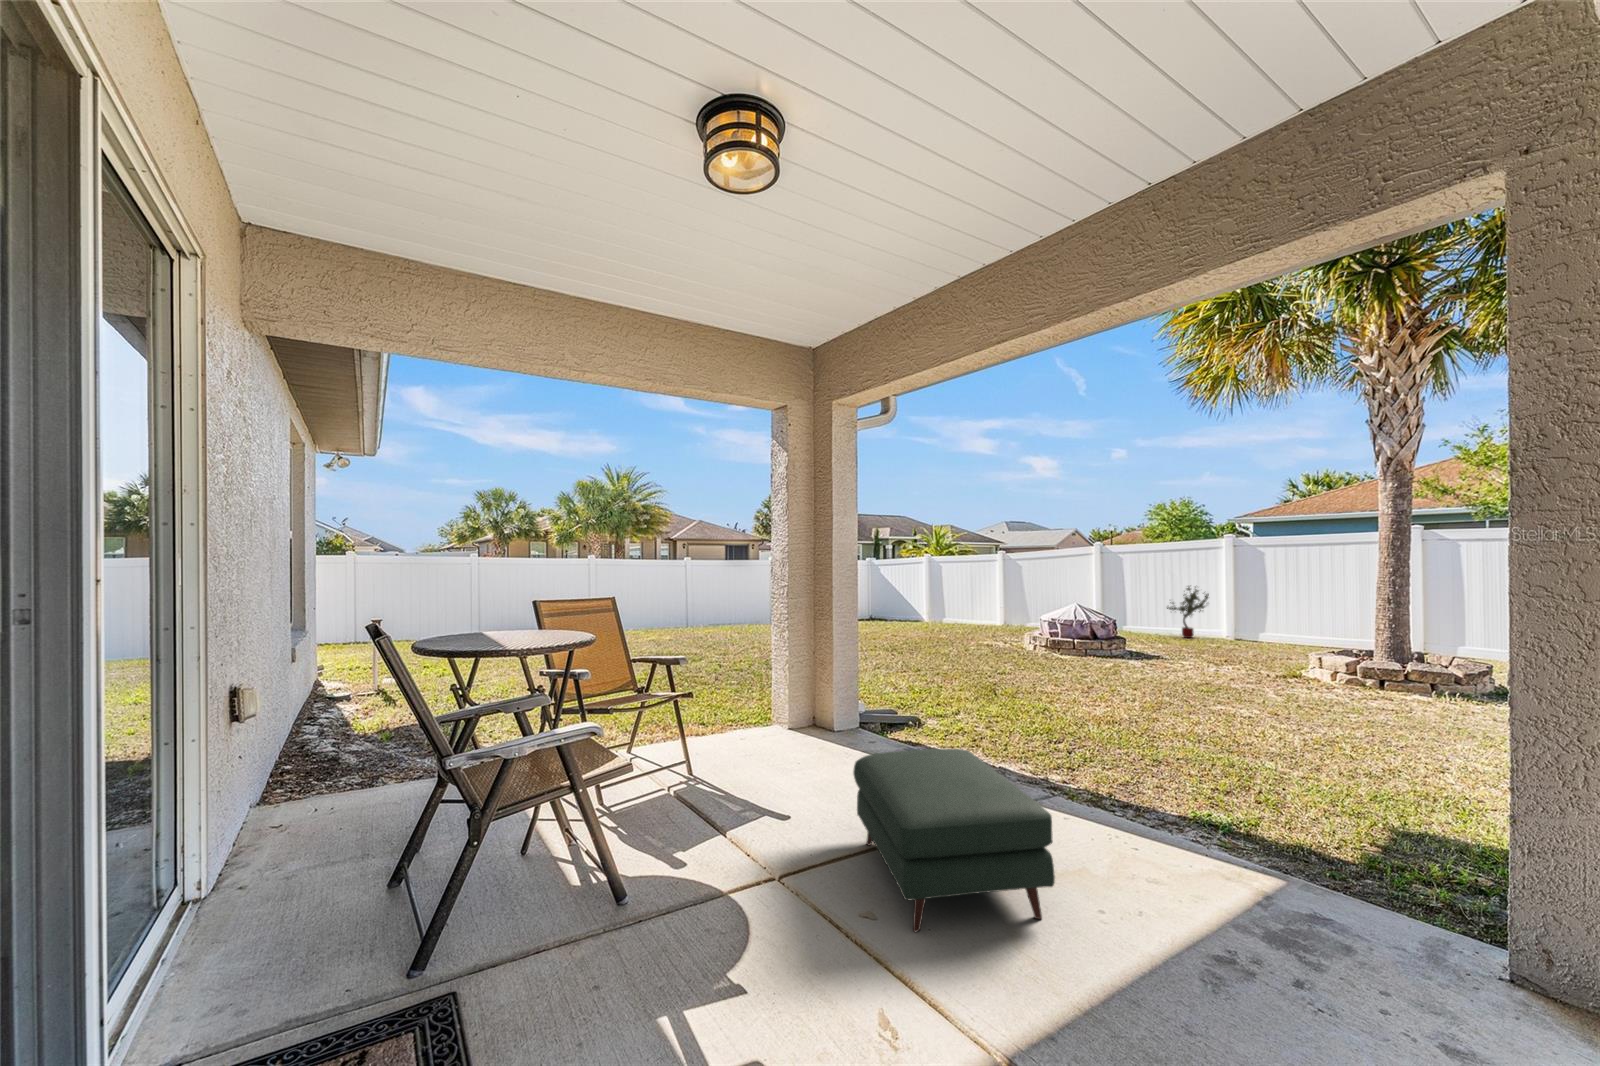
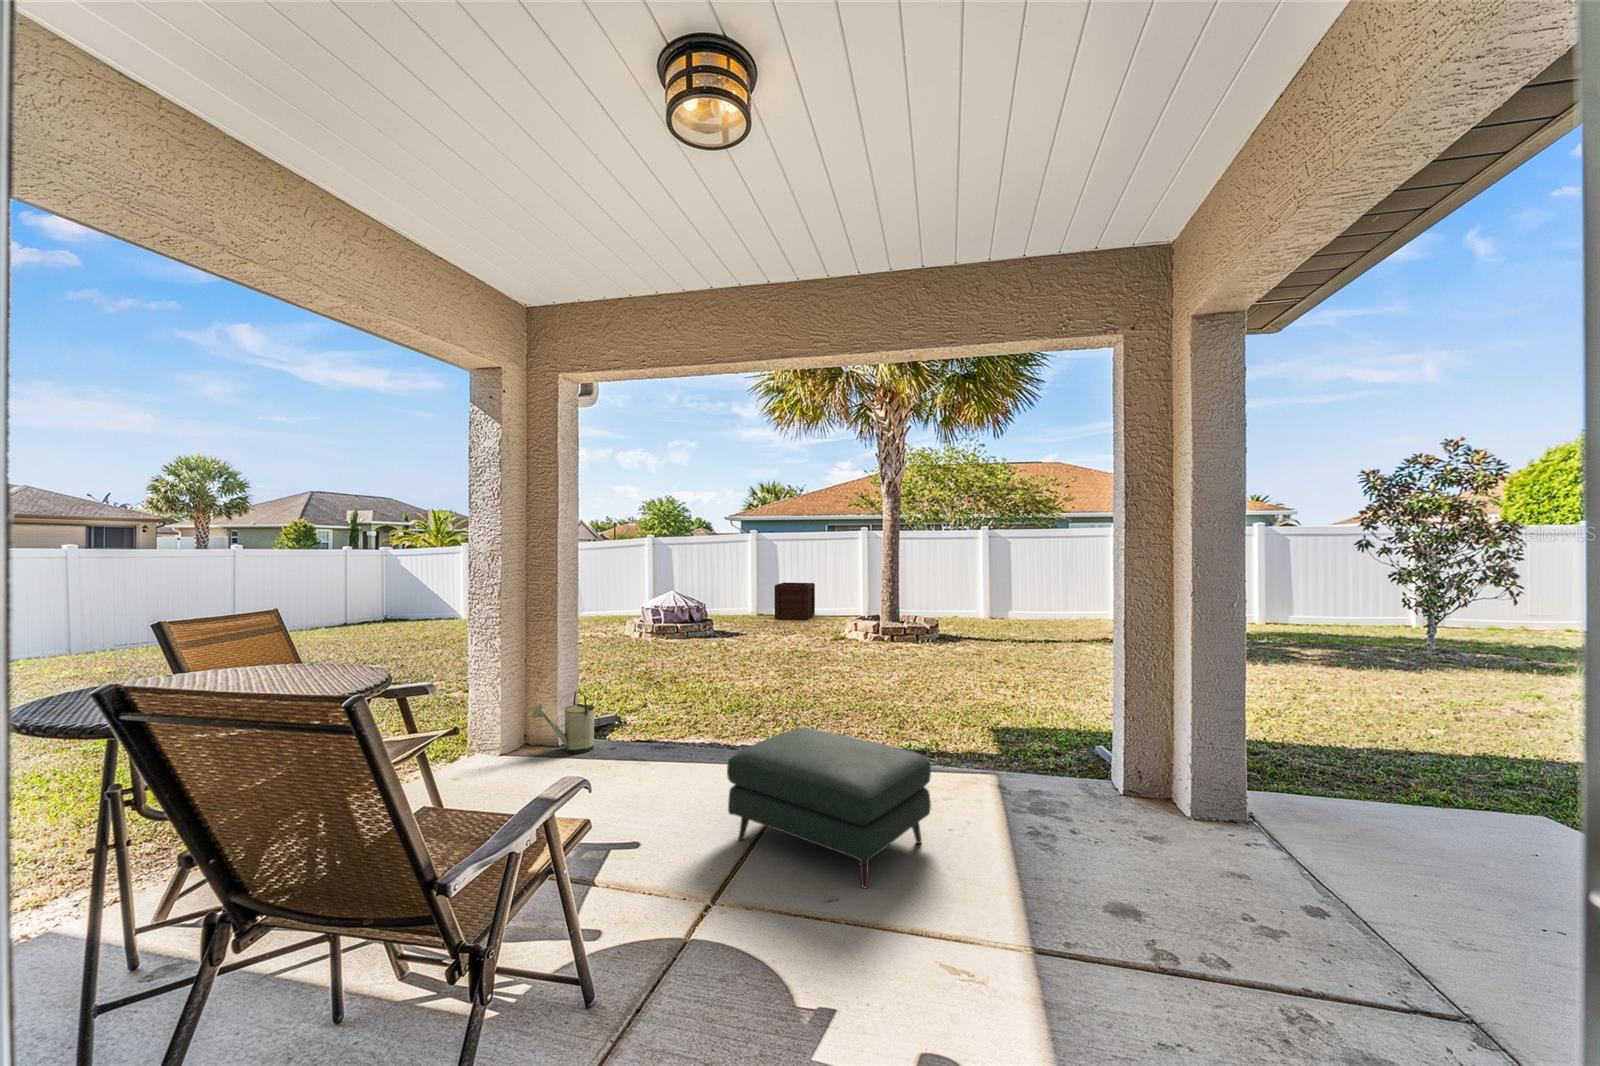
potted tree: present [1167,586,1209,638] -> none [731,572,765,617]
wooden crate: none [1220,599,1289,649] -> present [775,583,815,620]
watering can: none [807,683,867,739] -> present [532,692,600,753]

